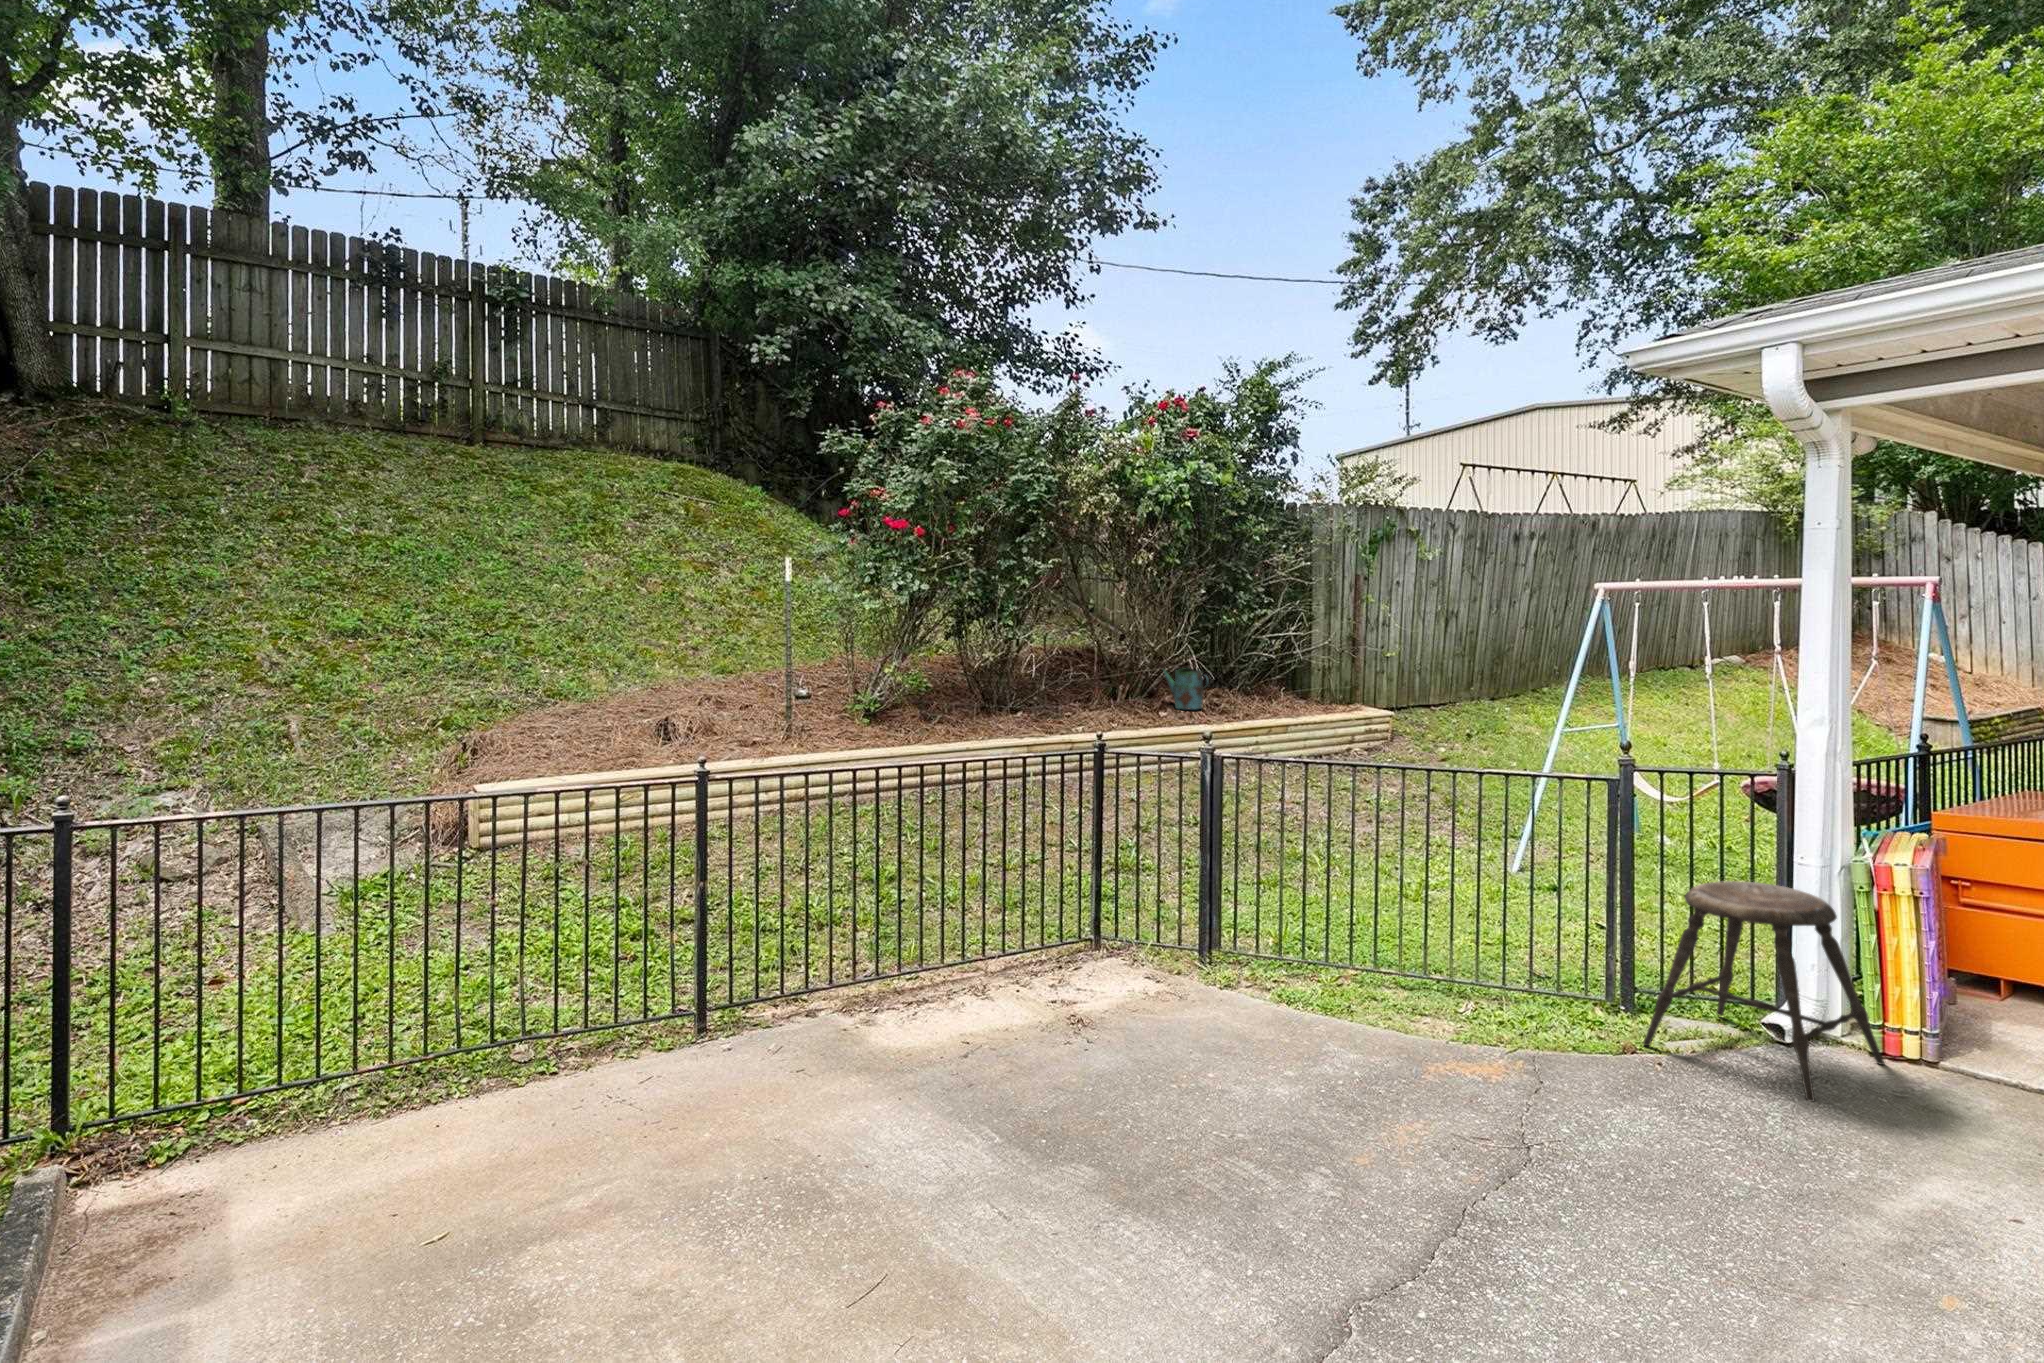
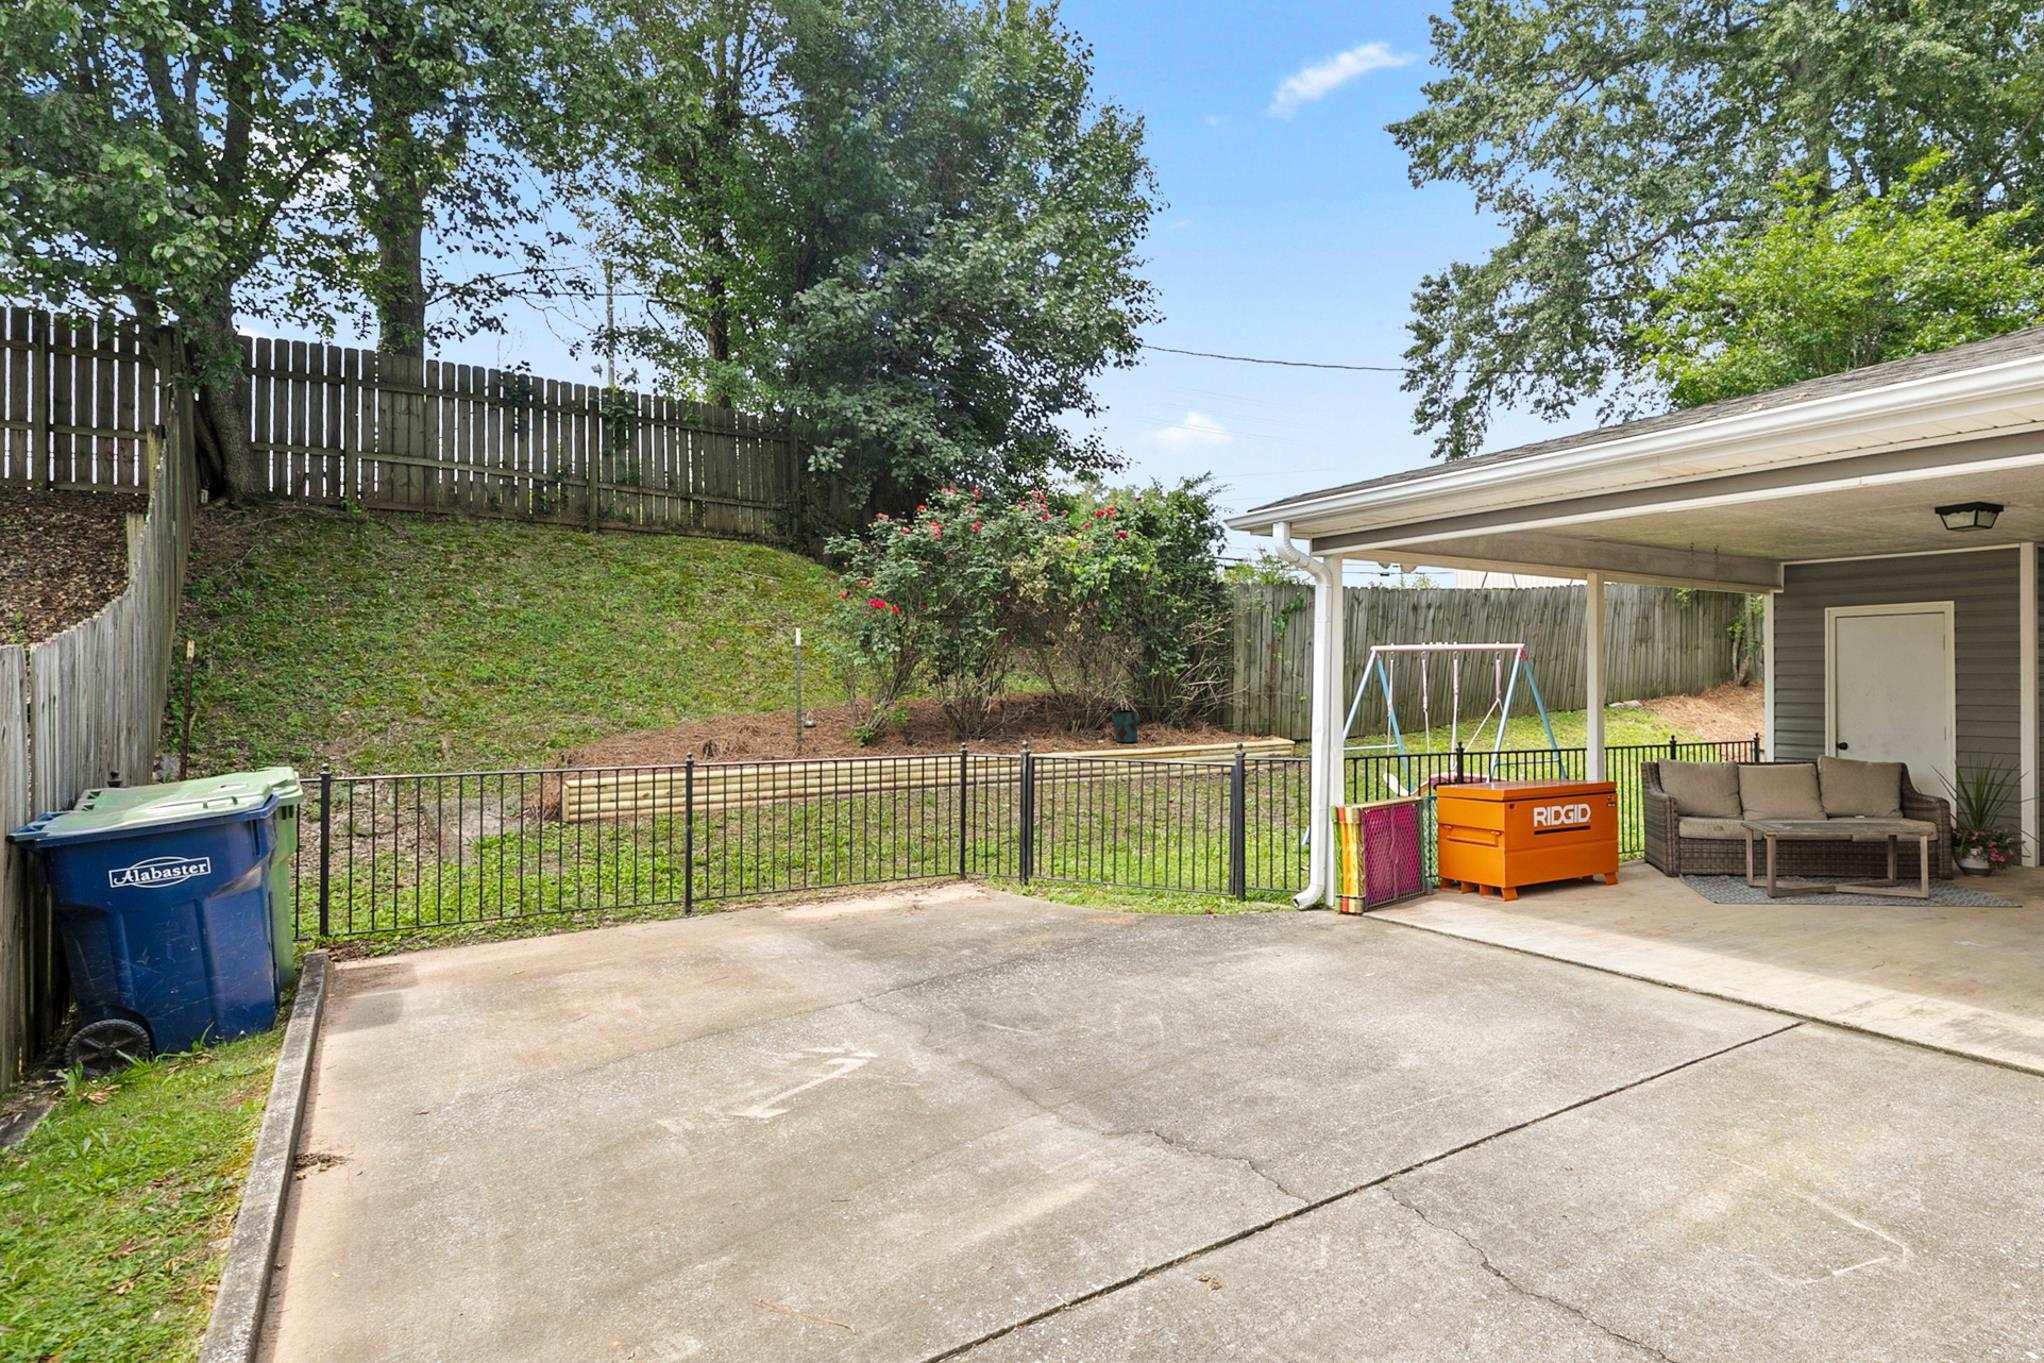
stool: present [1643,881,1885,1102] -> none [1226,814,1356,929]

